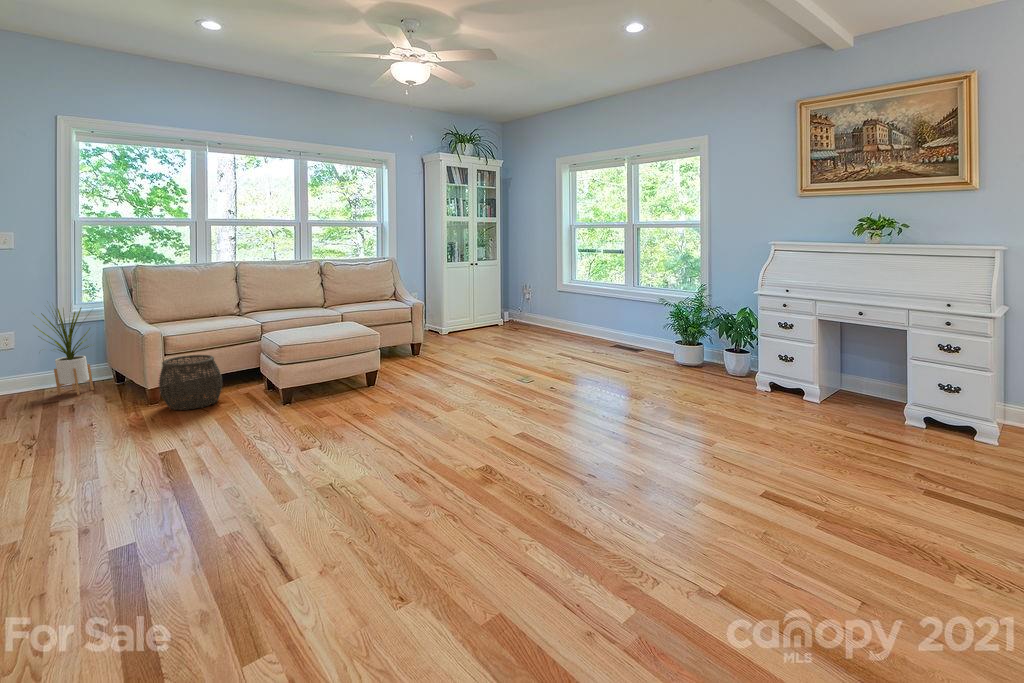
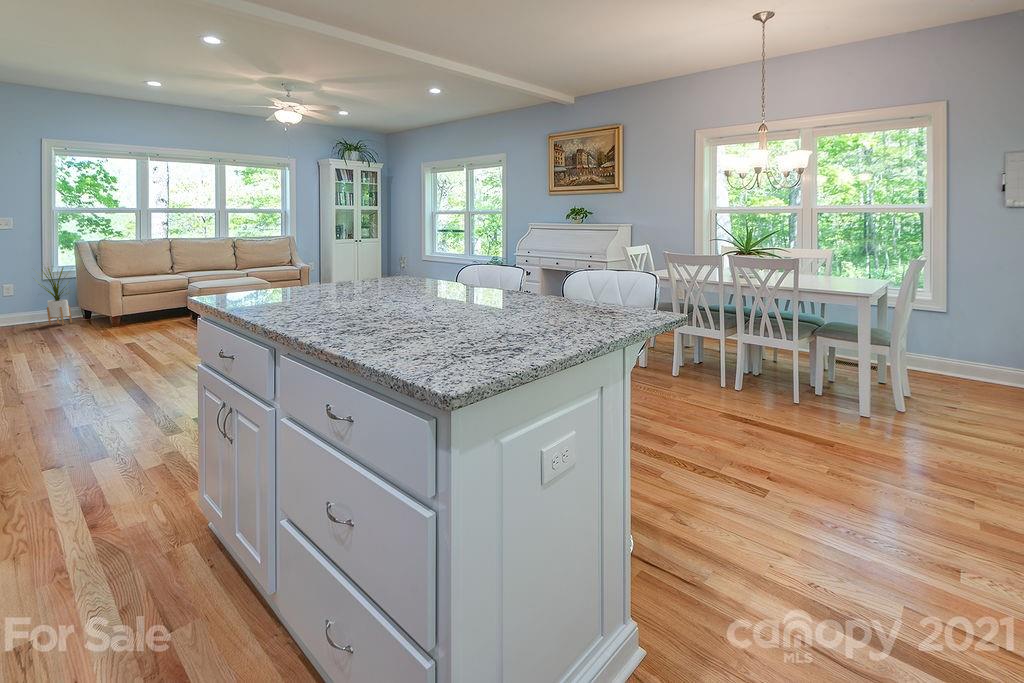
woven basket: present [159,355,222,410] -> none [121,297,162,330]

